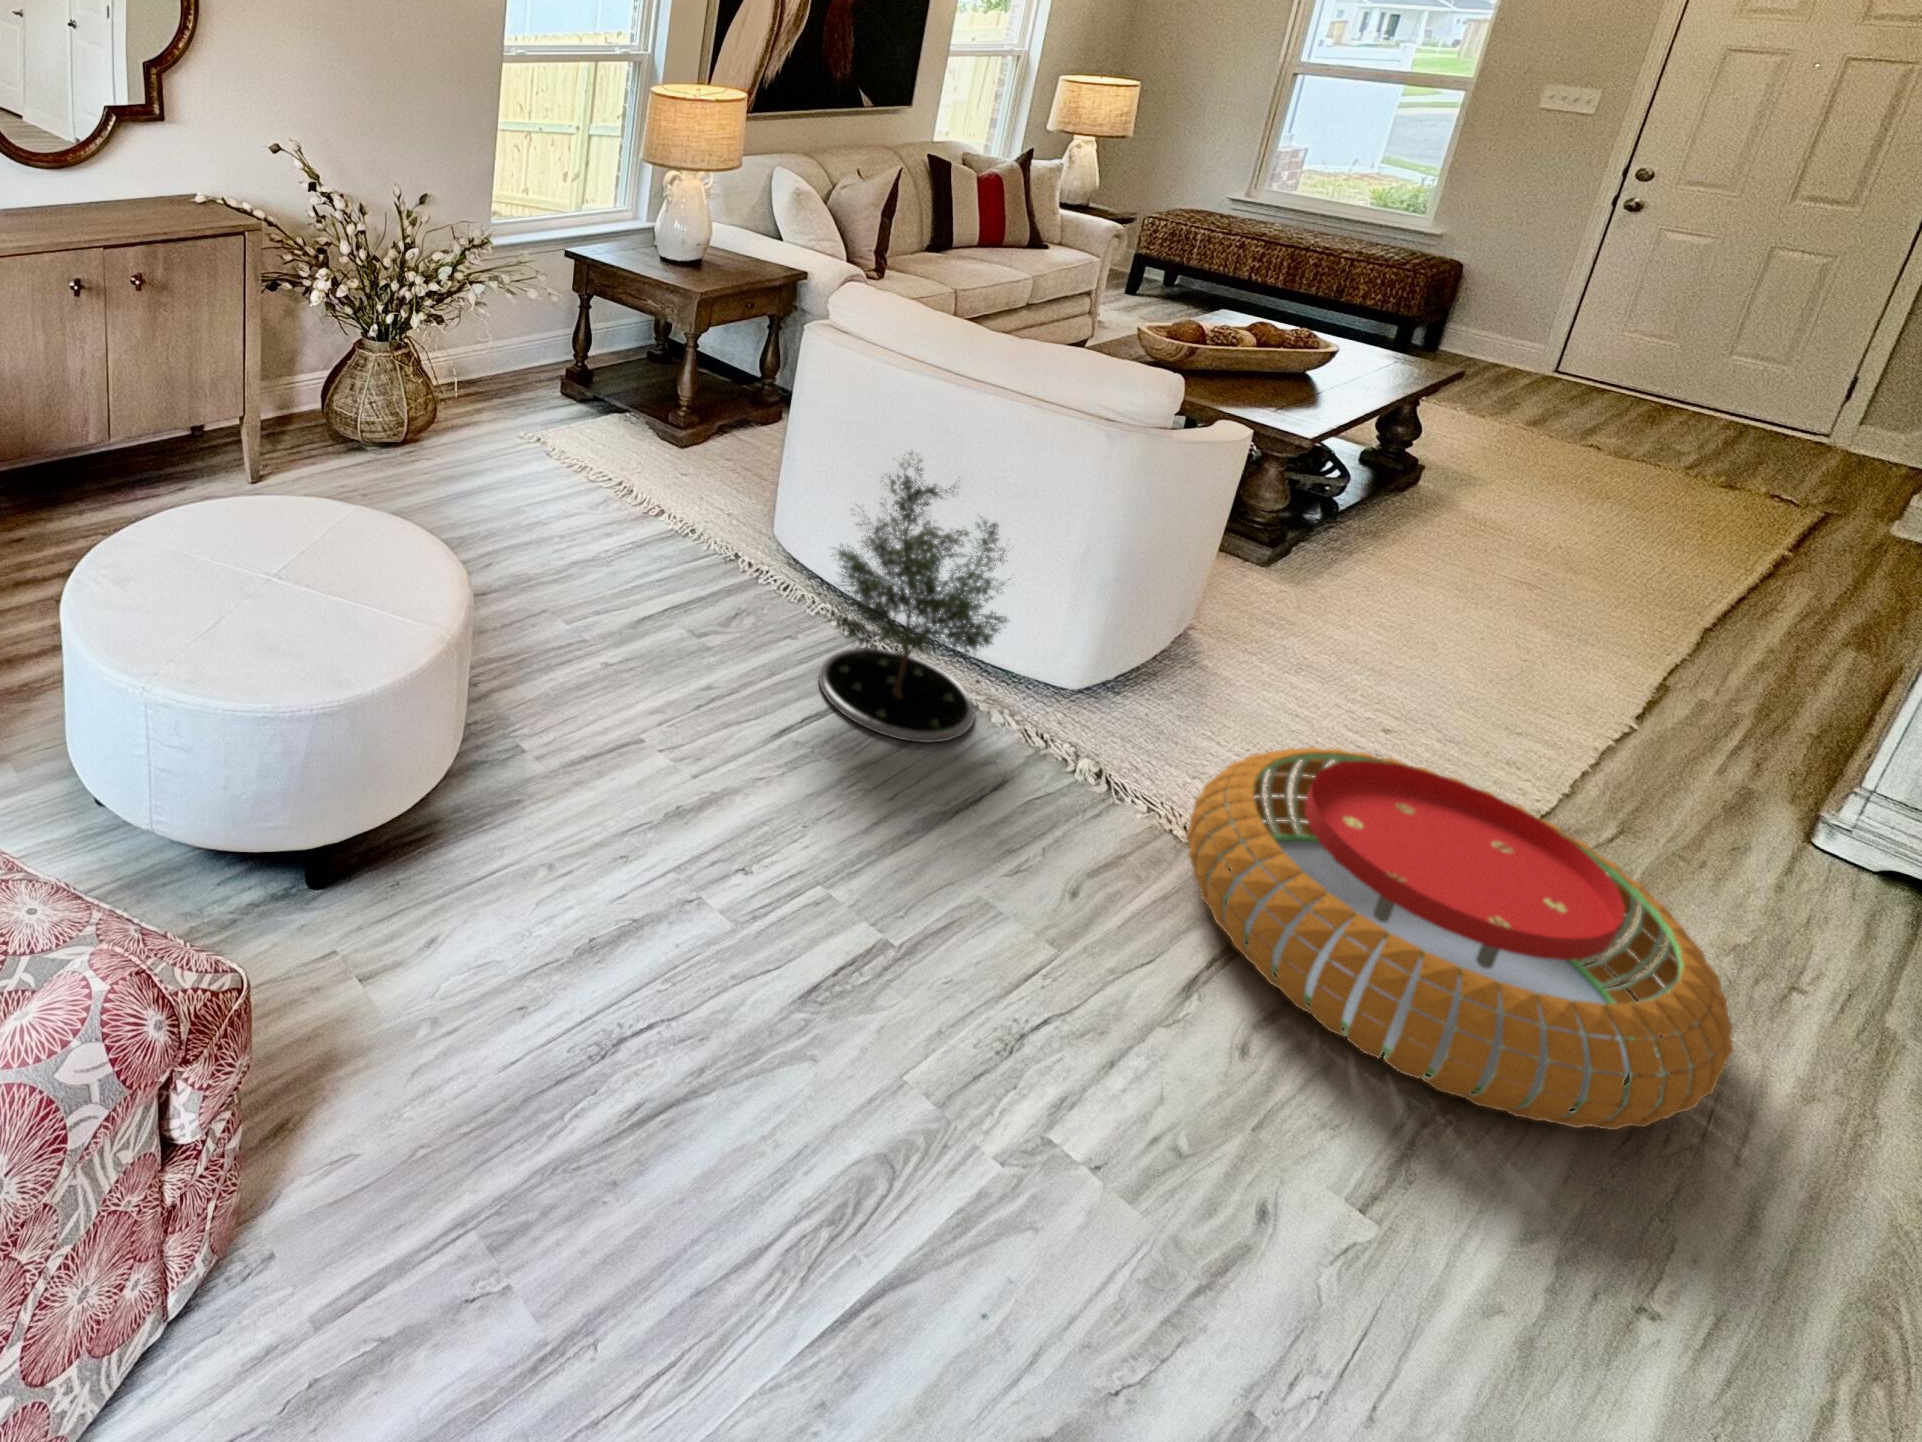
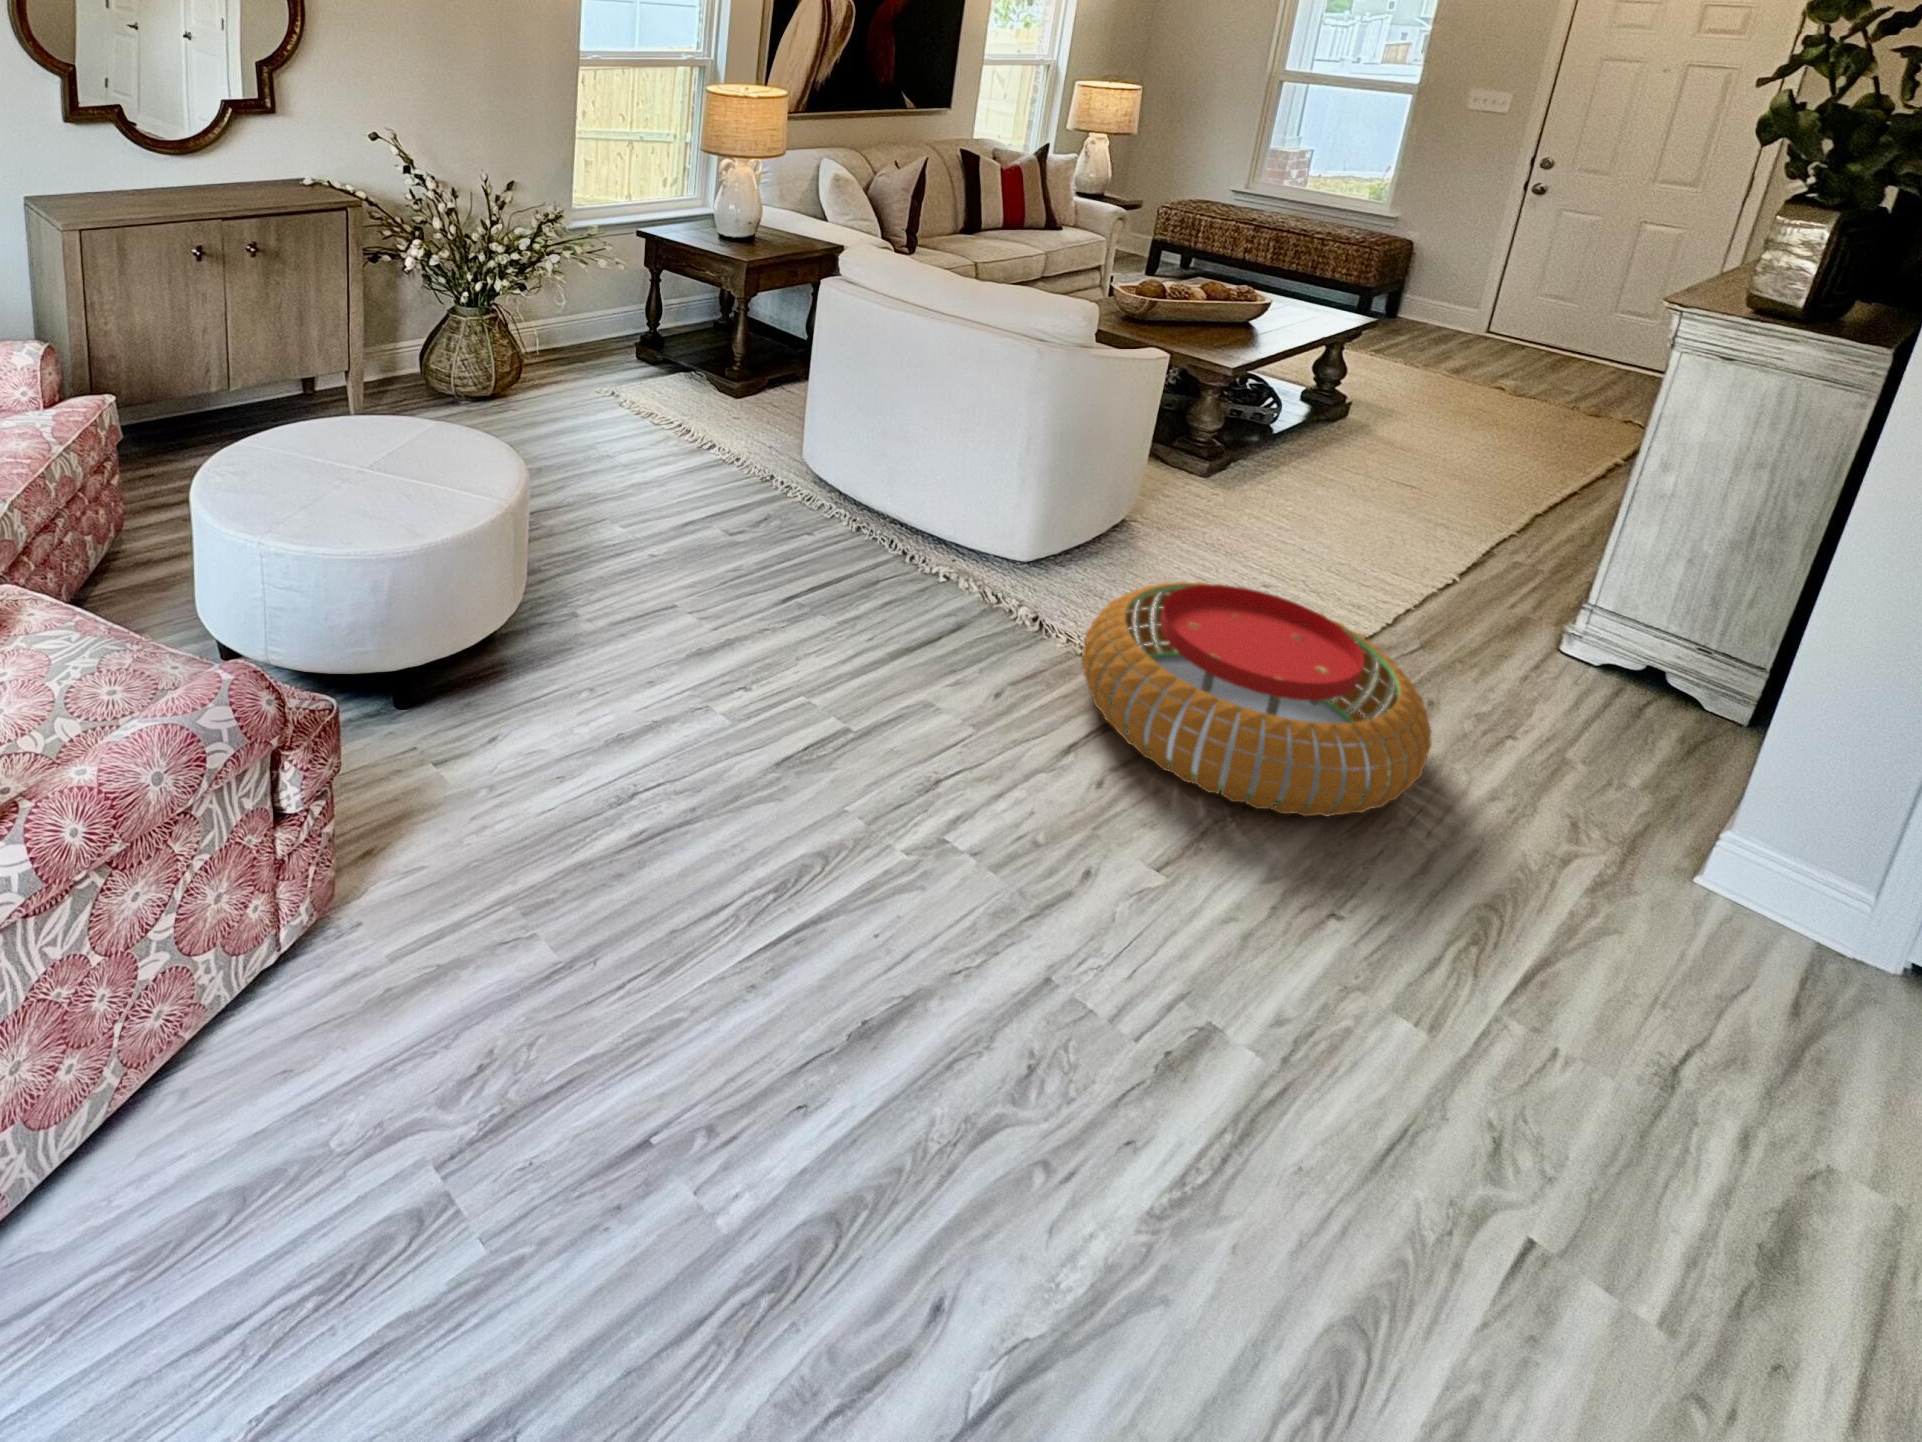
potted tree: present [819,455,1010,742] -> none [821,366,972,602]

